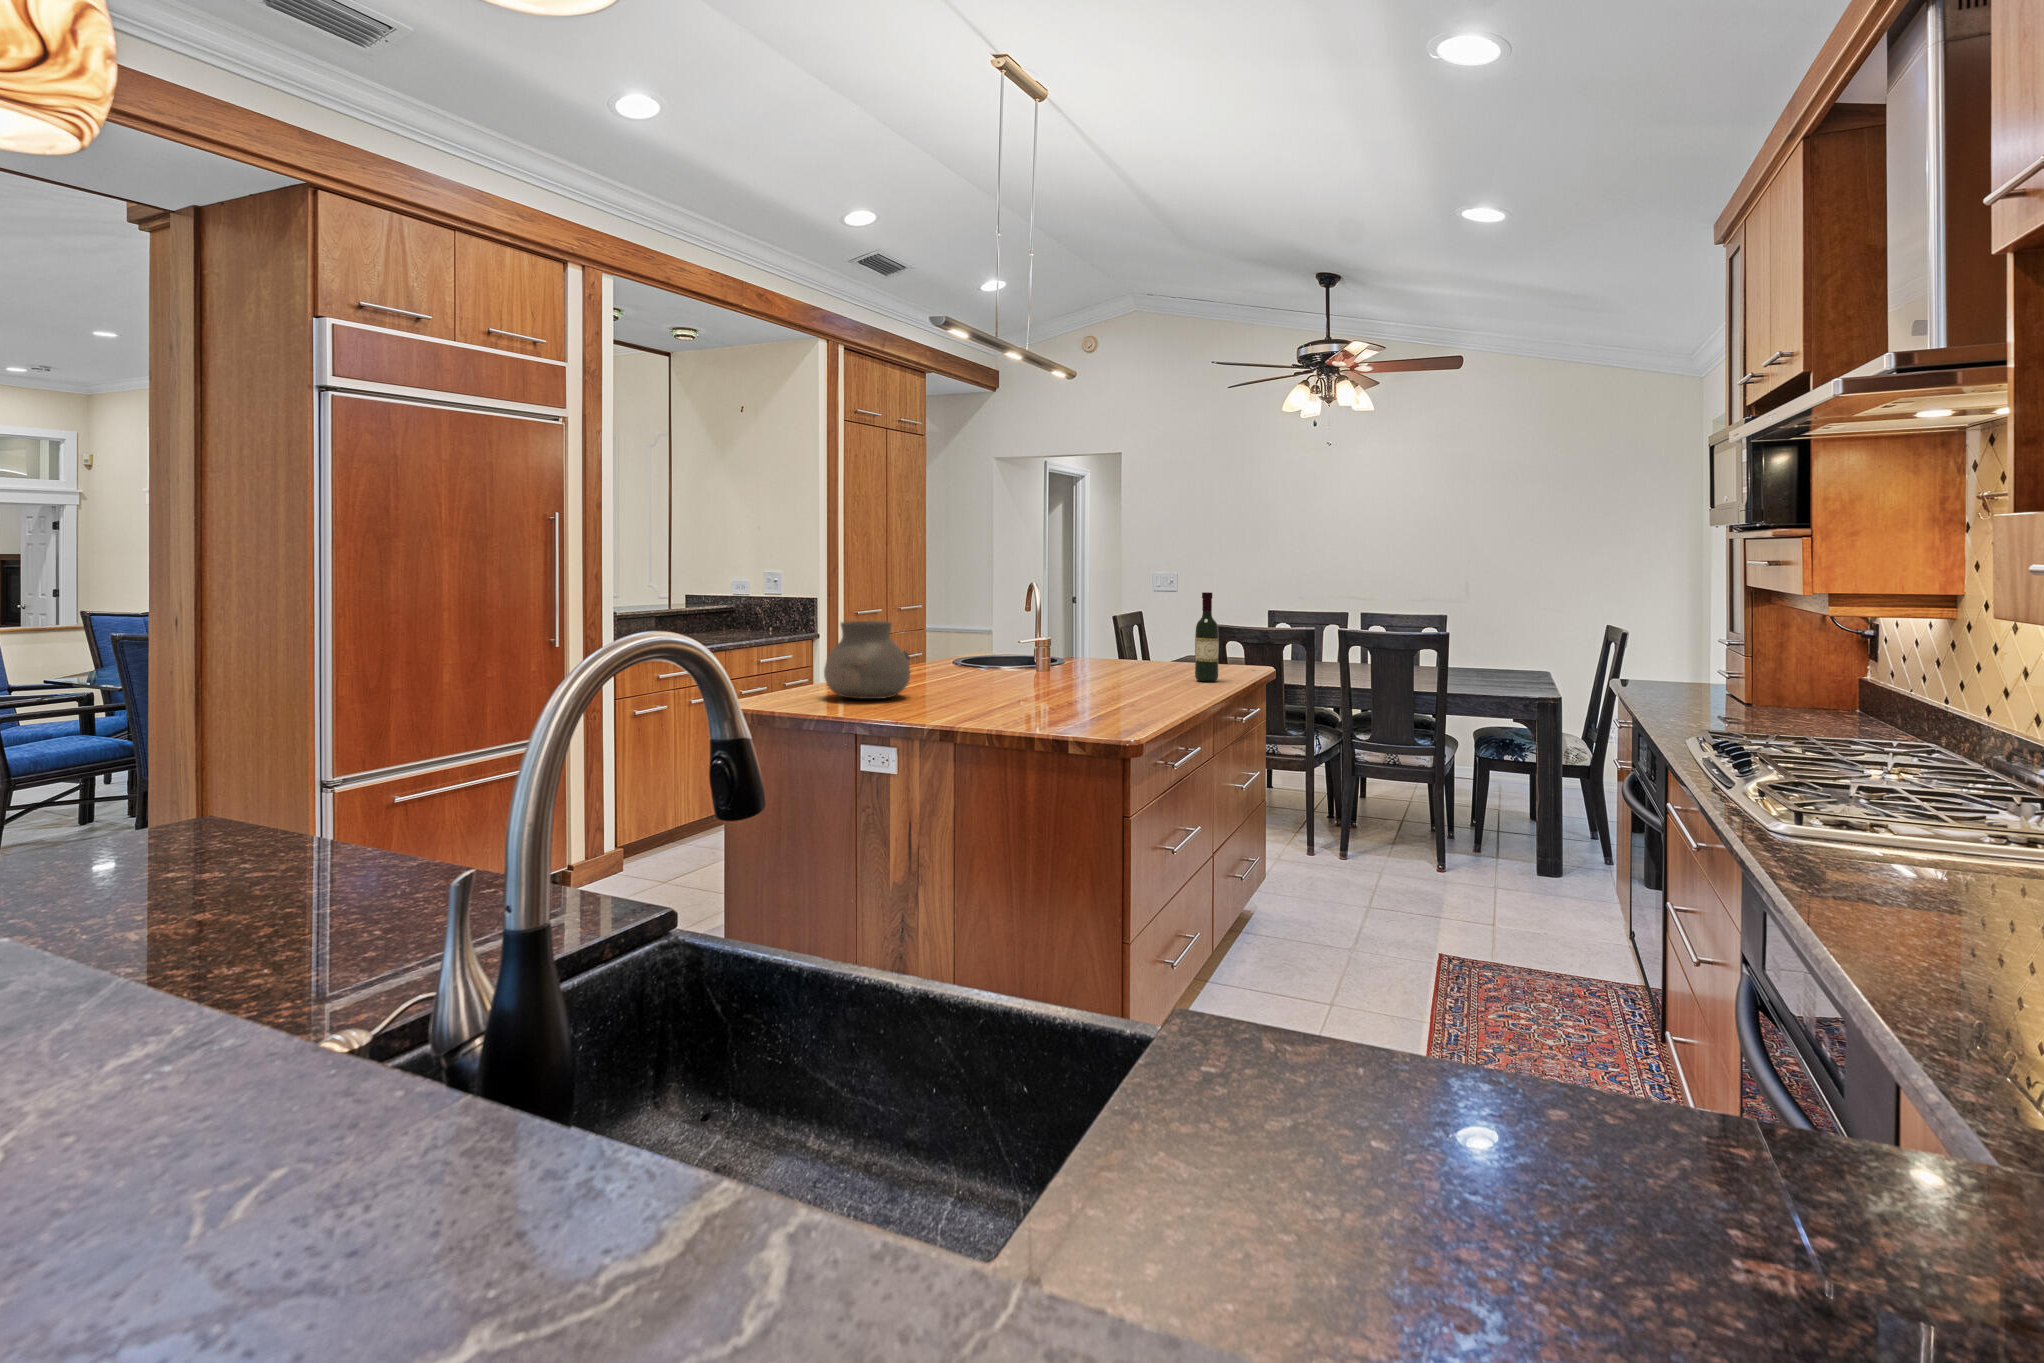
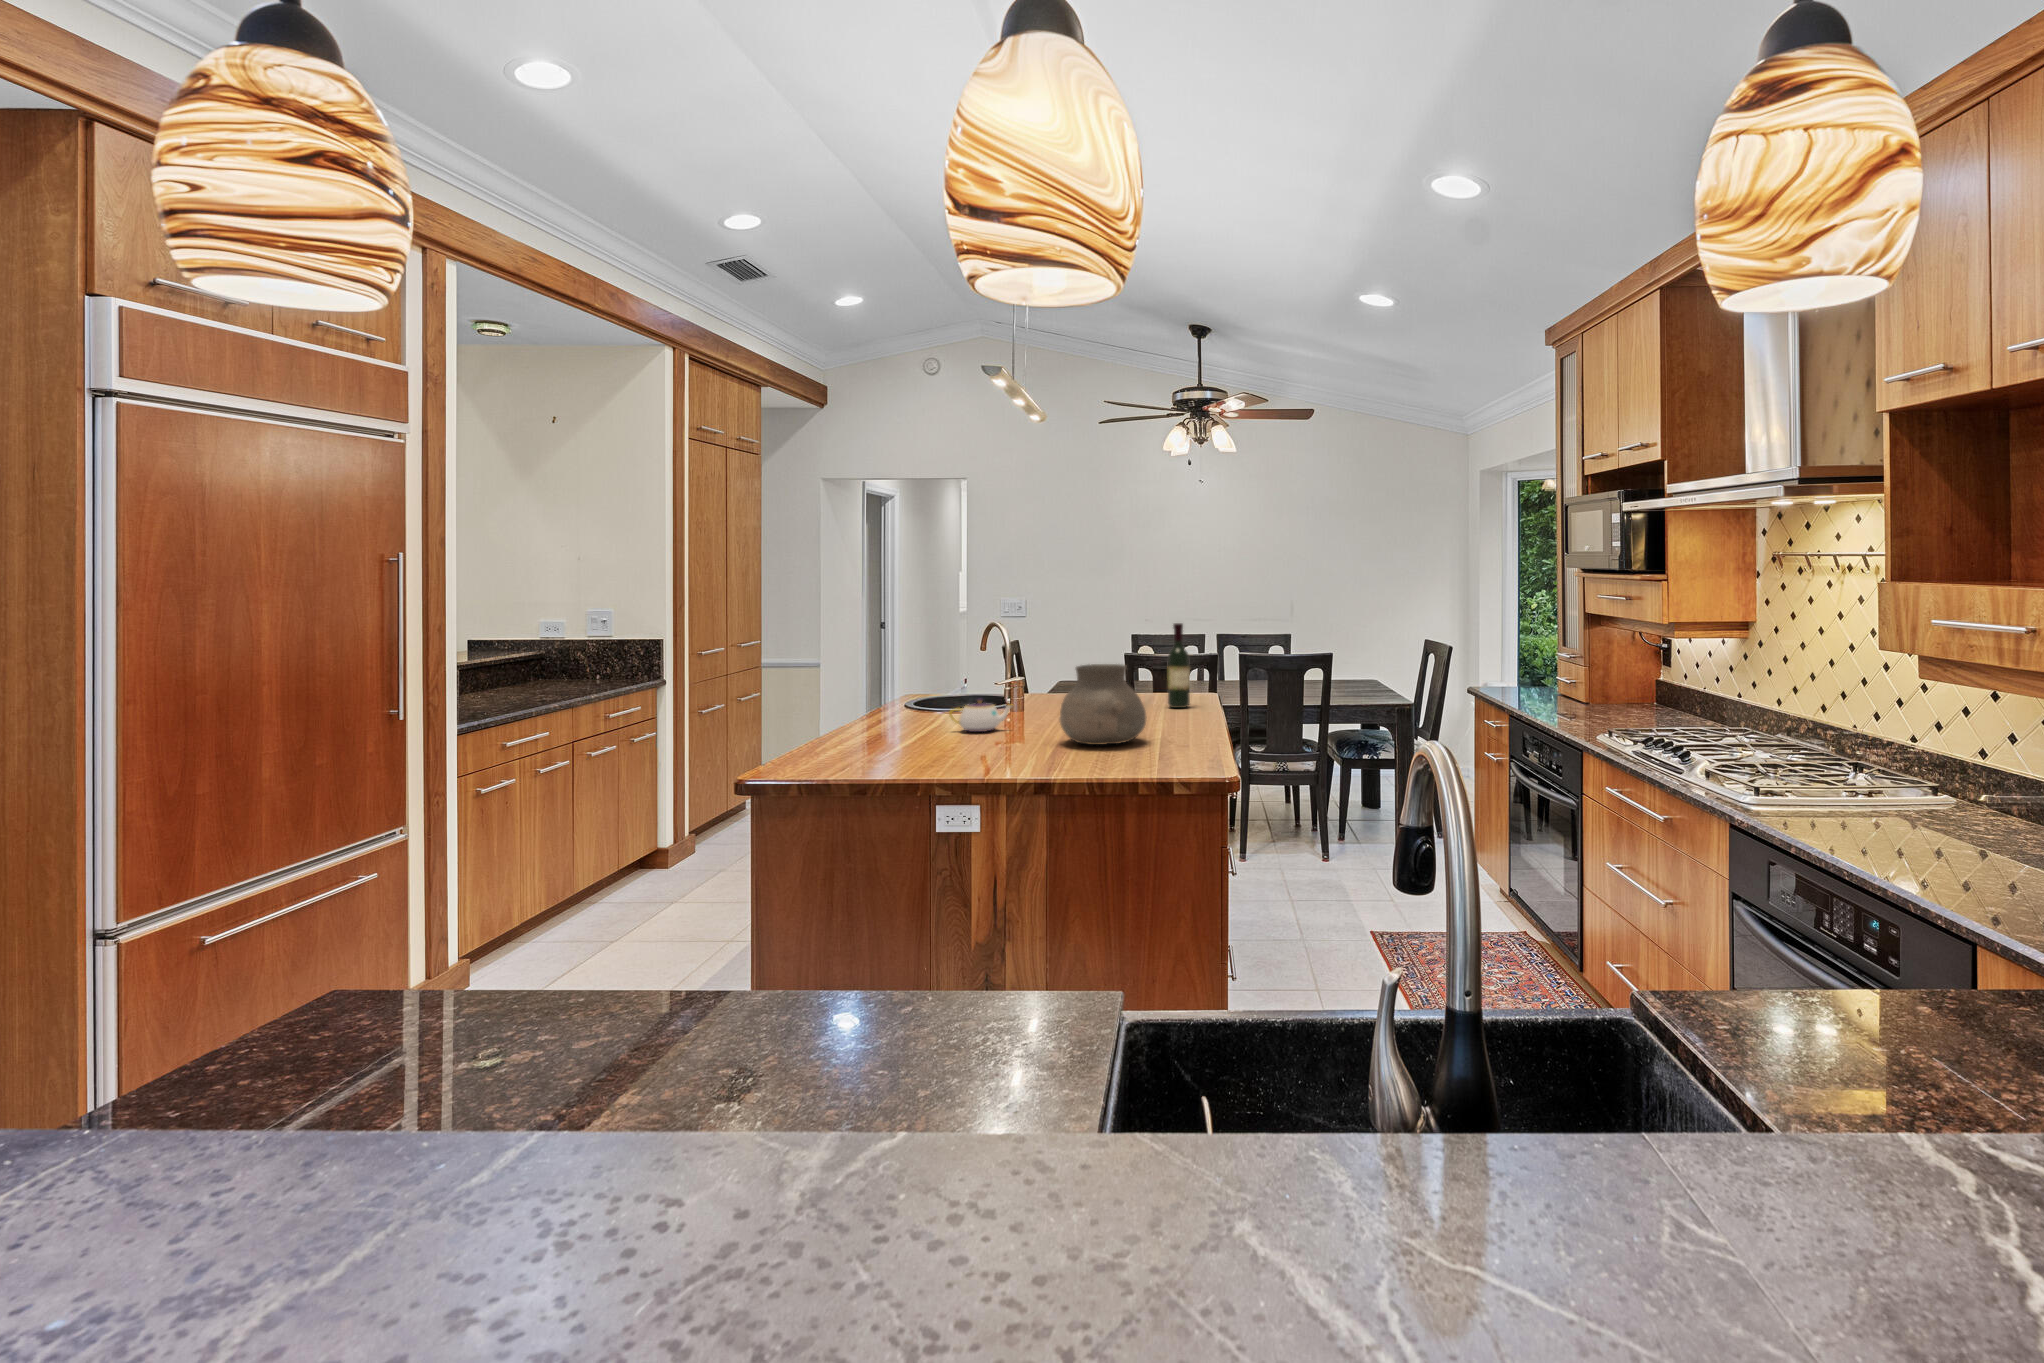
vase: present [824,621,910,699] -> present [1060,664,1147,745]
teapot: none [950,656,1010,687] -> present [949,699,1013,732]

